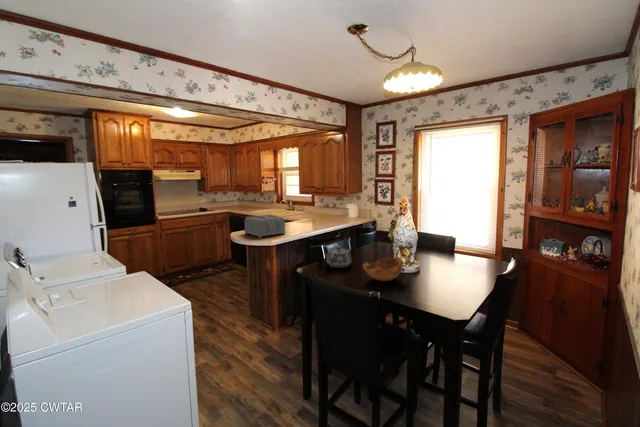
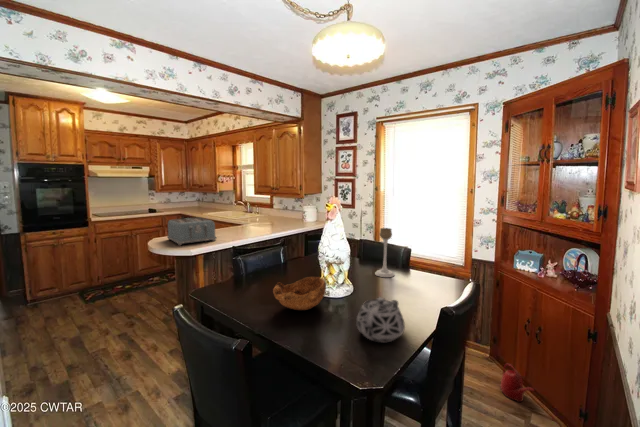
candle holder: none [428,221,444,260] -> present [375,228,394,277]
teapot: present [326,246,351,268] -> present [356,298,405,343]
watering can: none [530,331,560,361] -> present [500,364,534,402]

